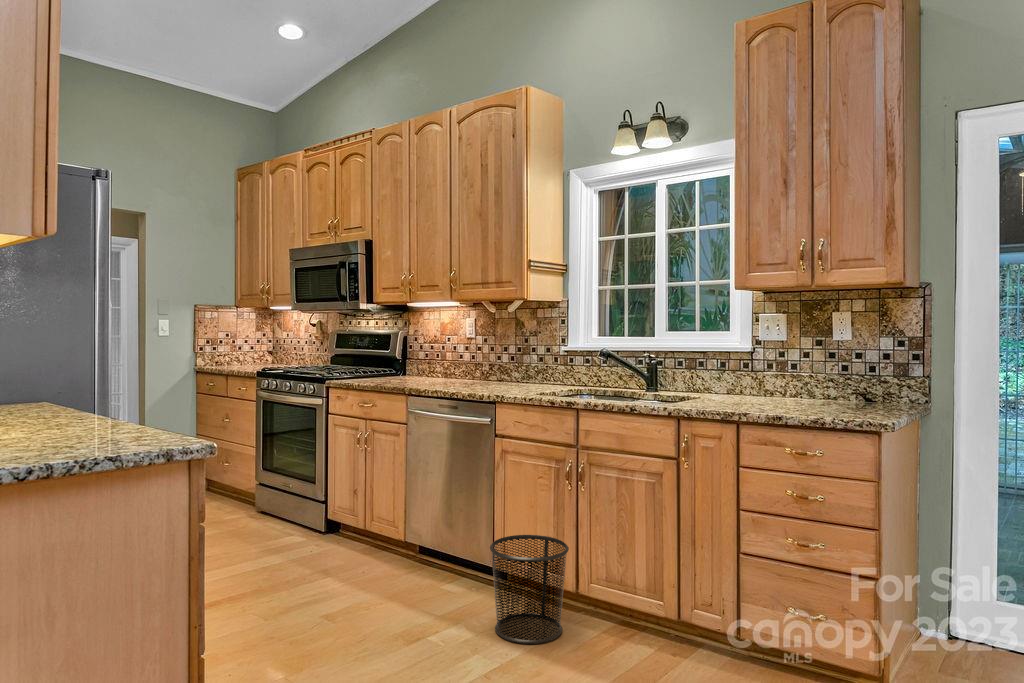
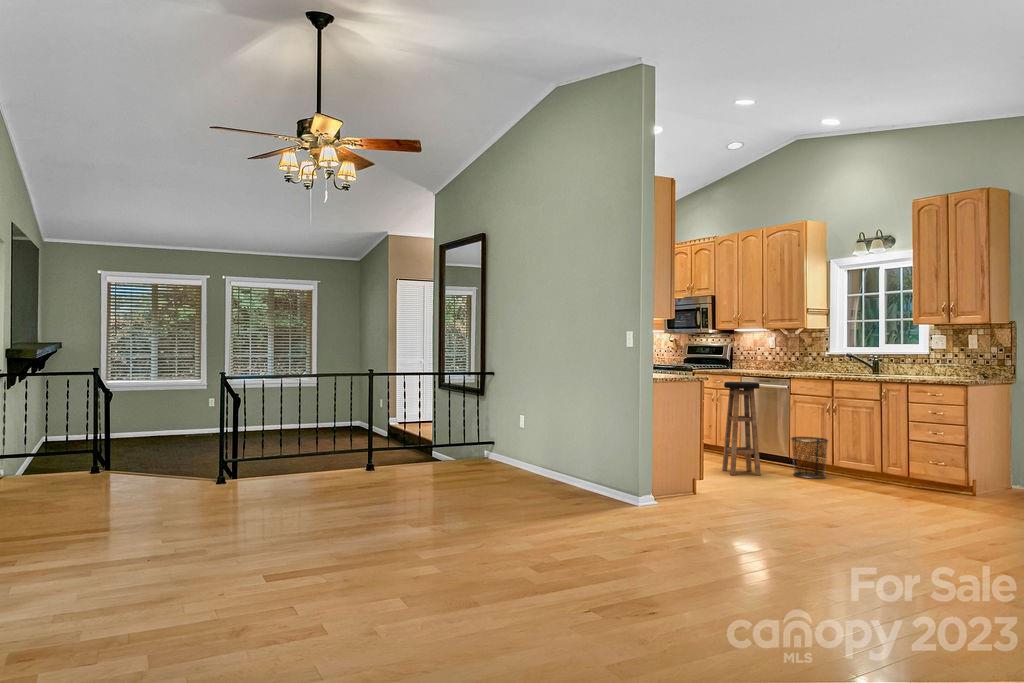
bar stool: none [339,418,421,658] -> present [722,382,761,476]

